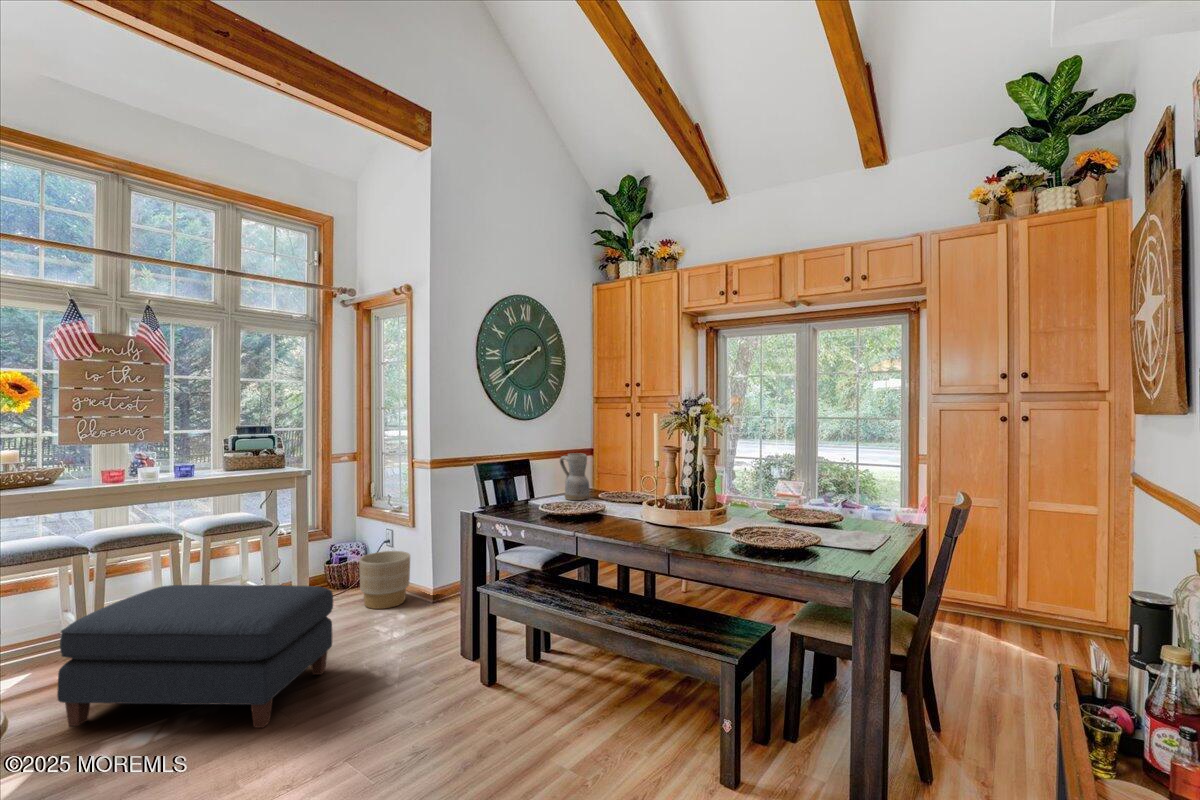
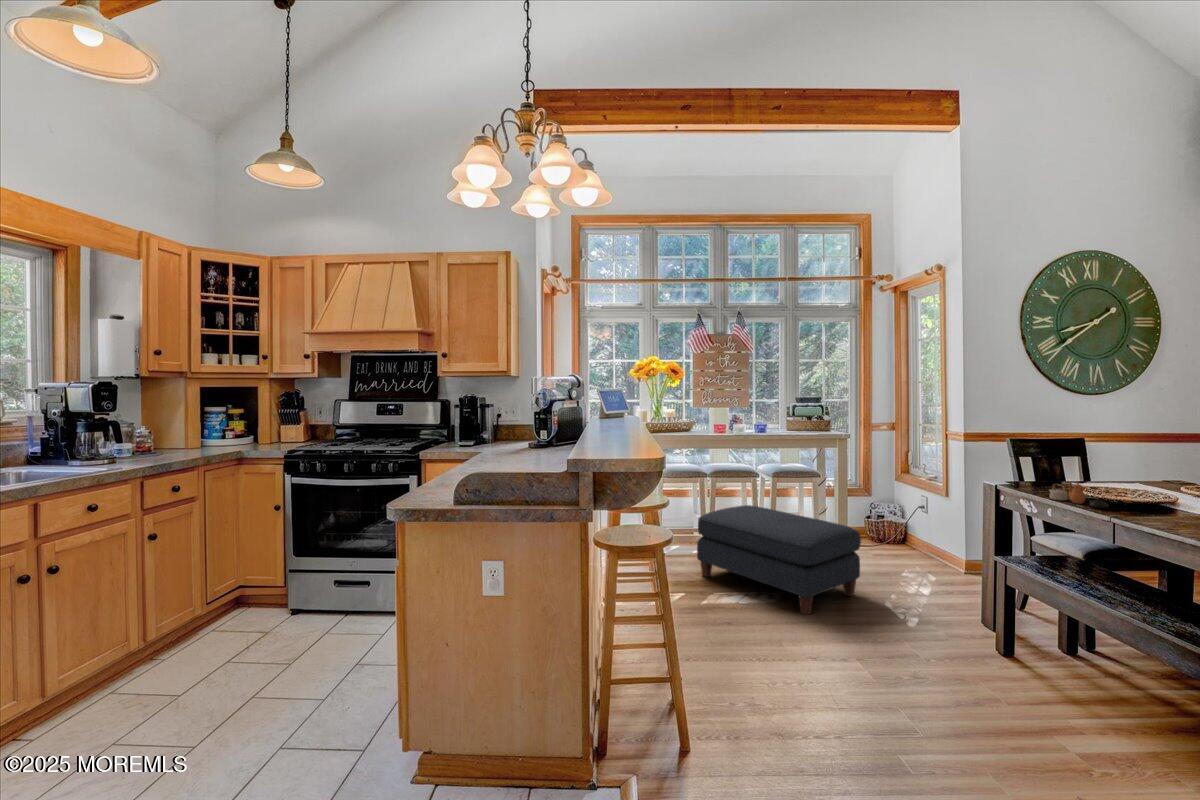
ceramic pitcher: present [560,453,589,500] -> none [1118,436,1166,492]
teapot: none [522,500,569,522] -> present [1049,482,1109,508]
planter: present [359,551,410,609] -> none [890,515,940,566]

